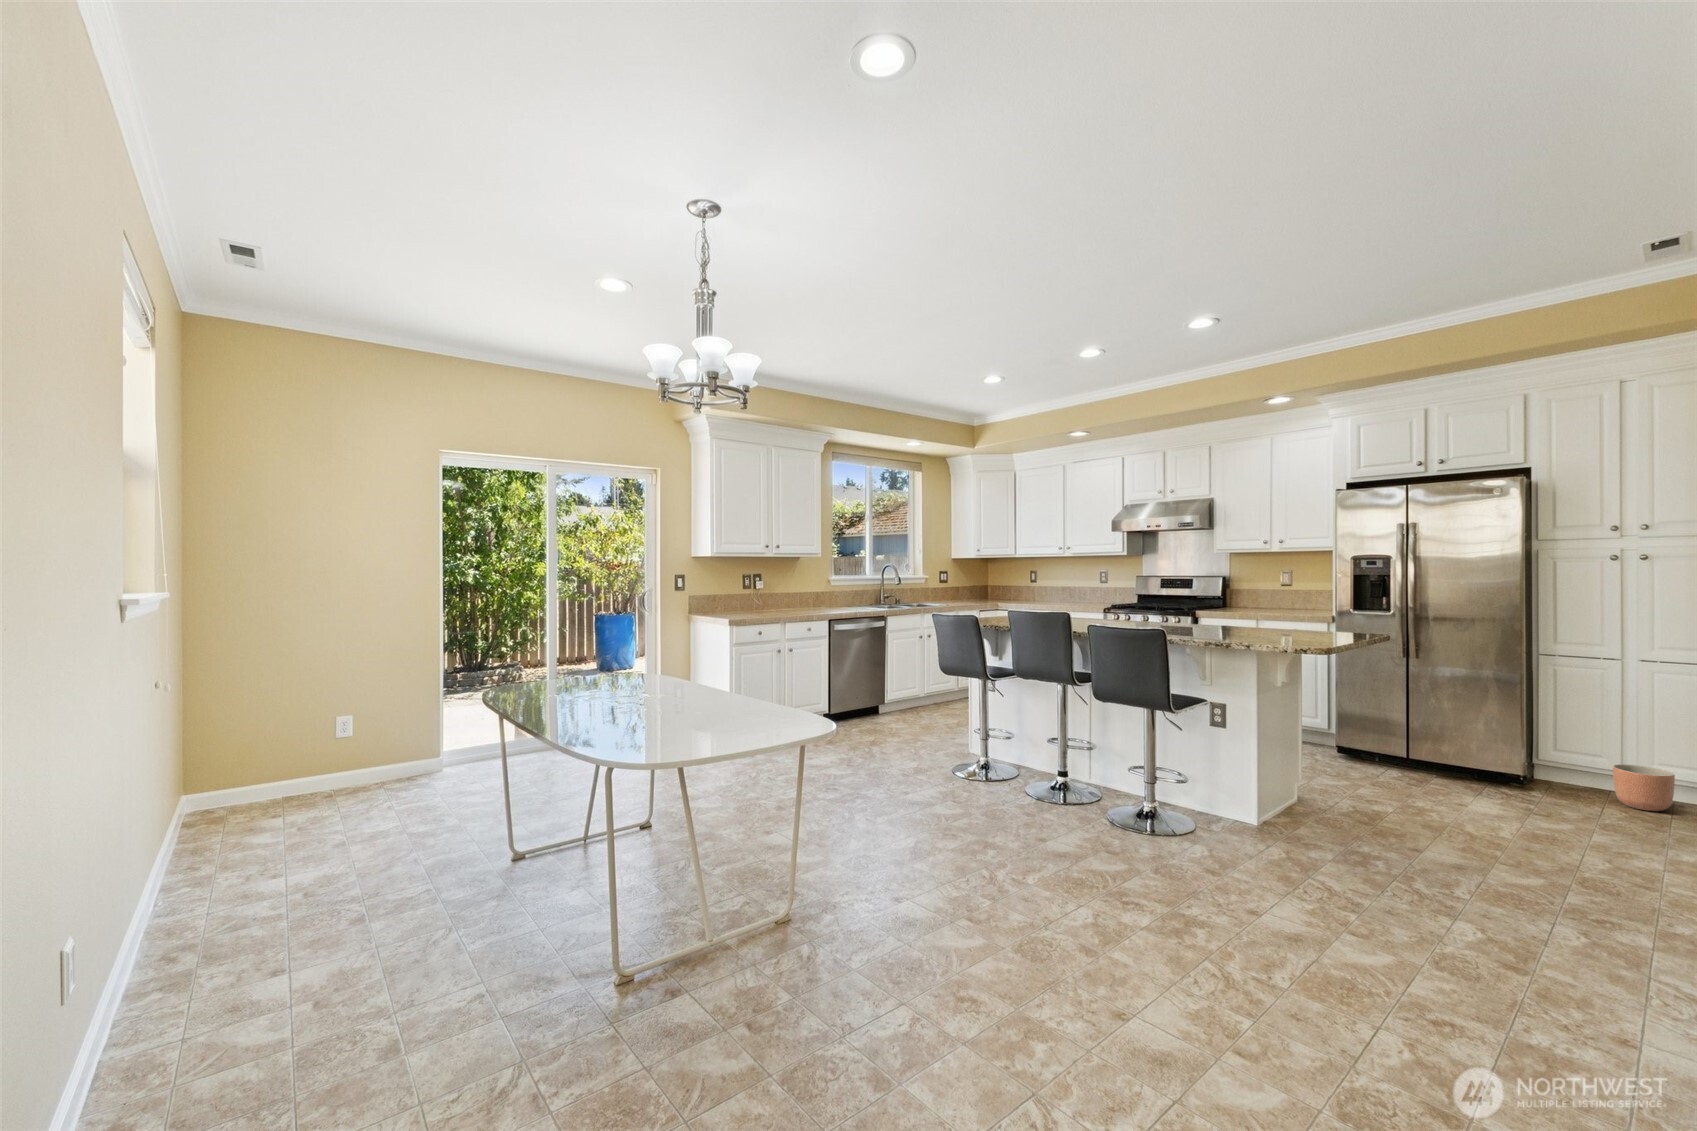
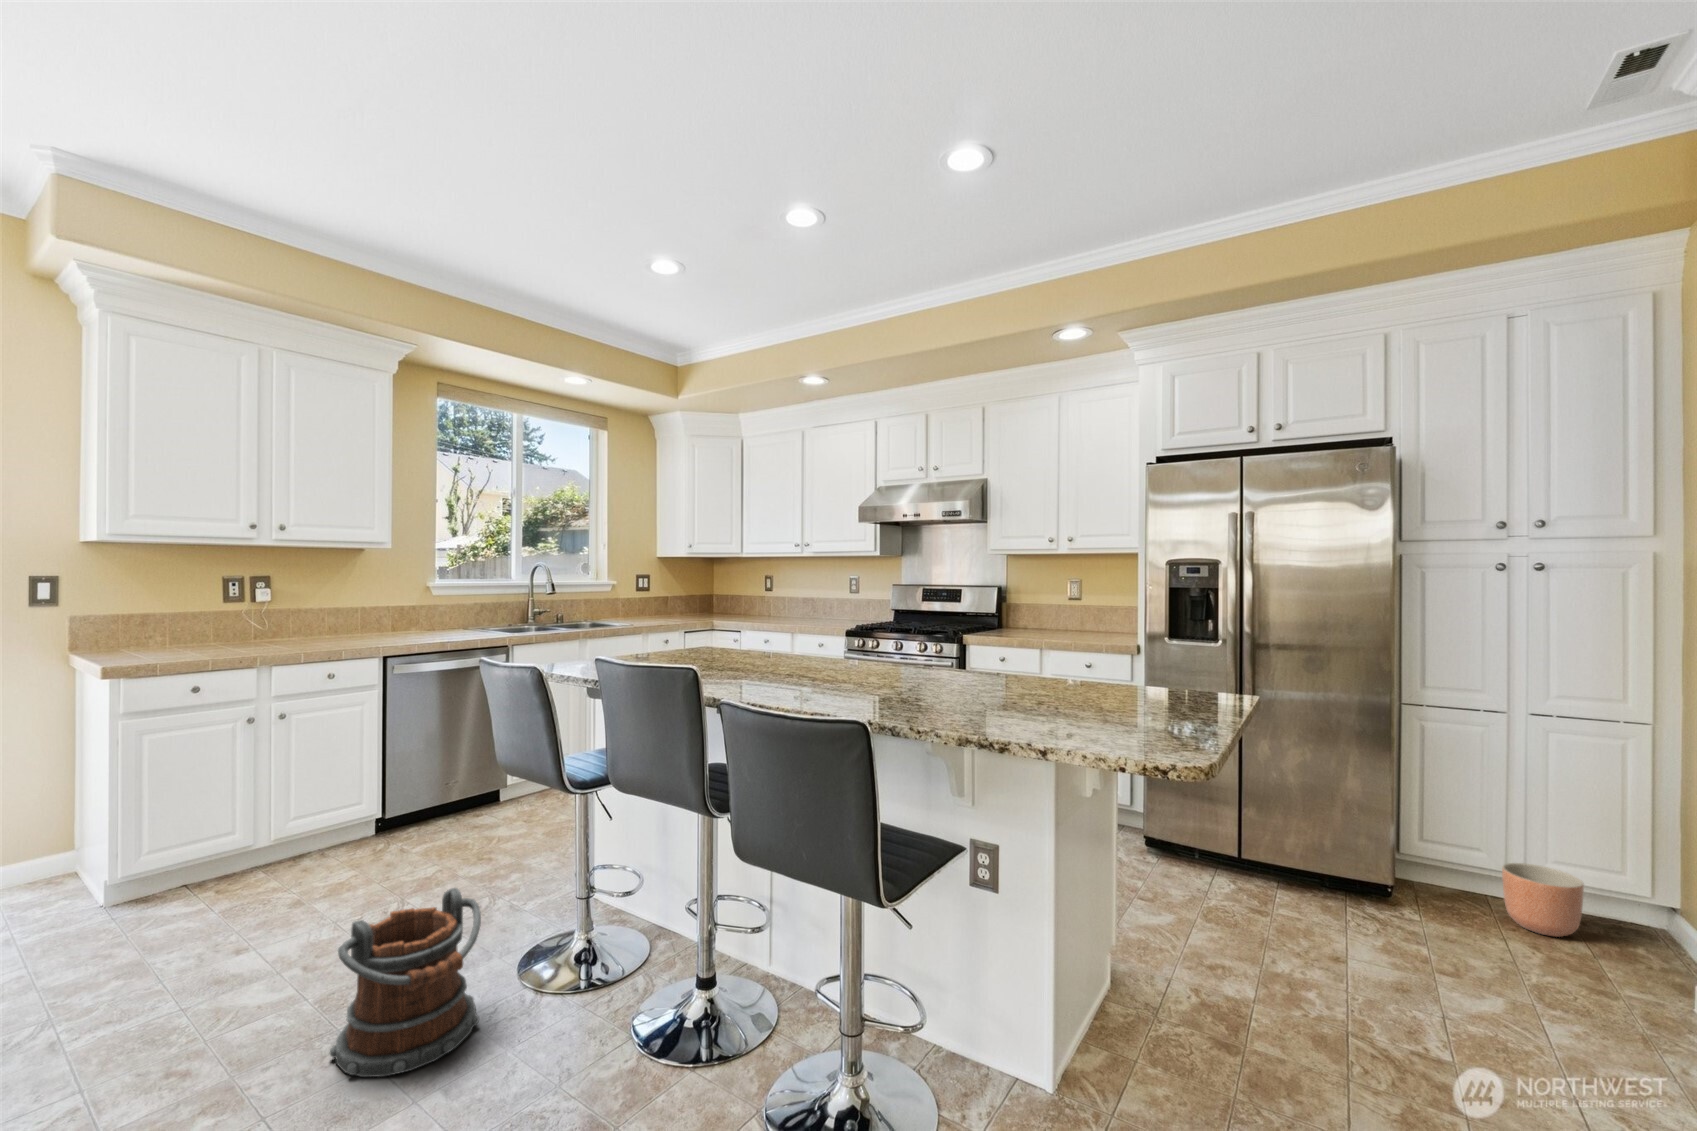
bucket: none [888,723,948,798] -> present [330,888,481,1077]

